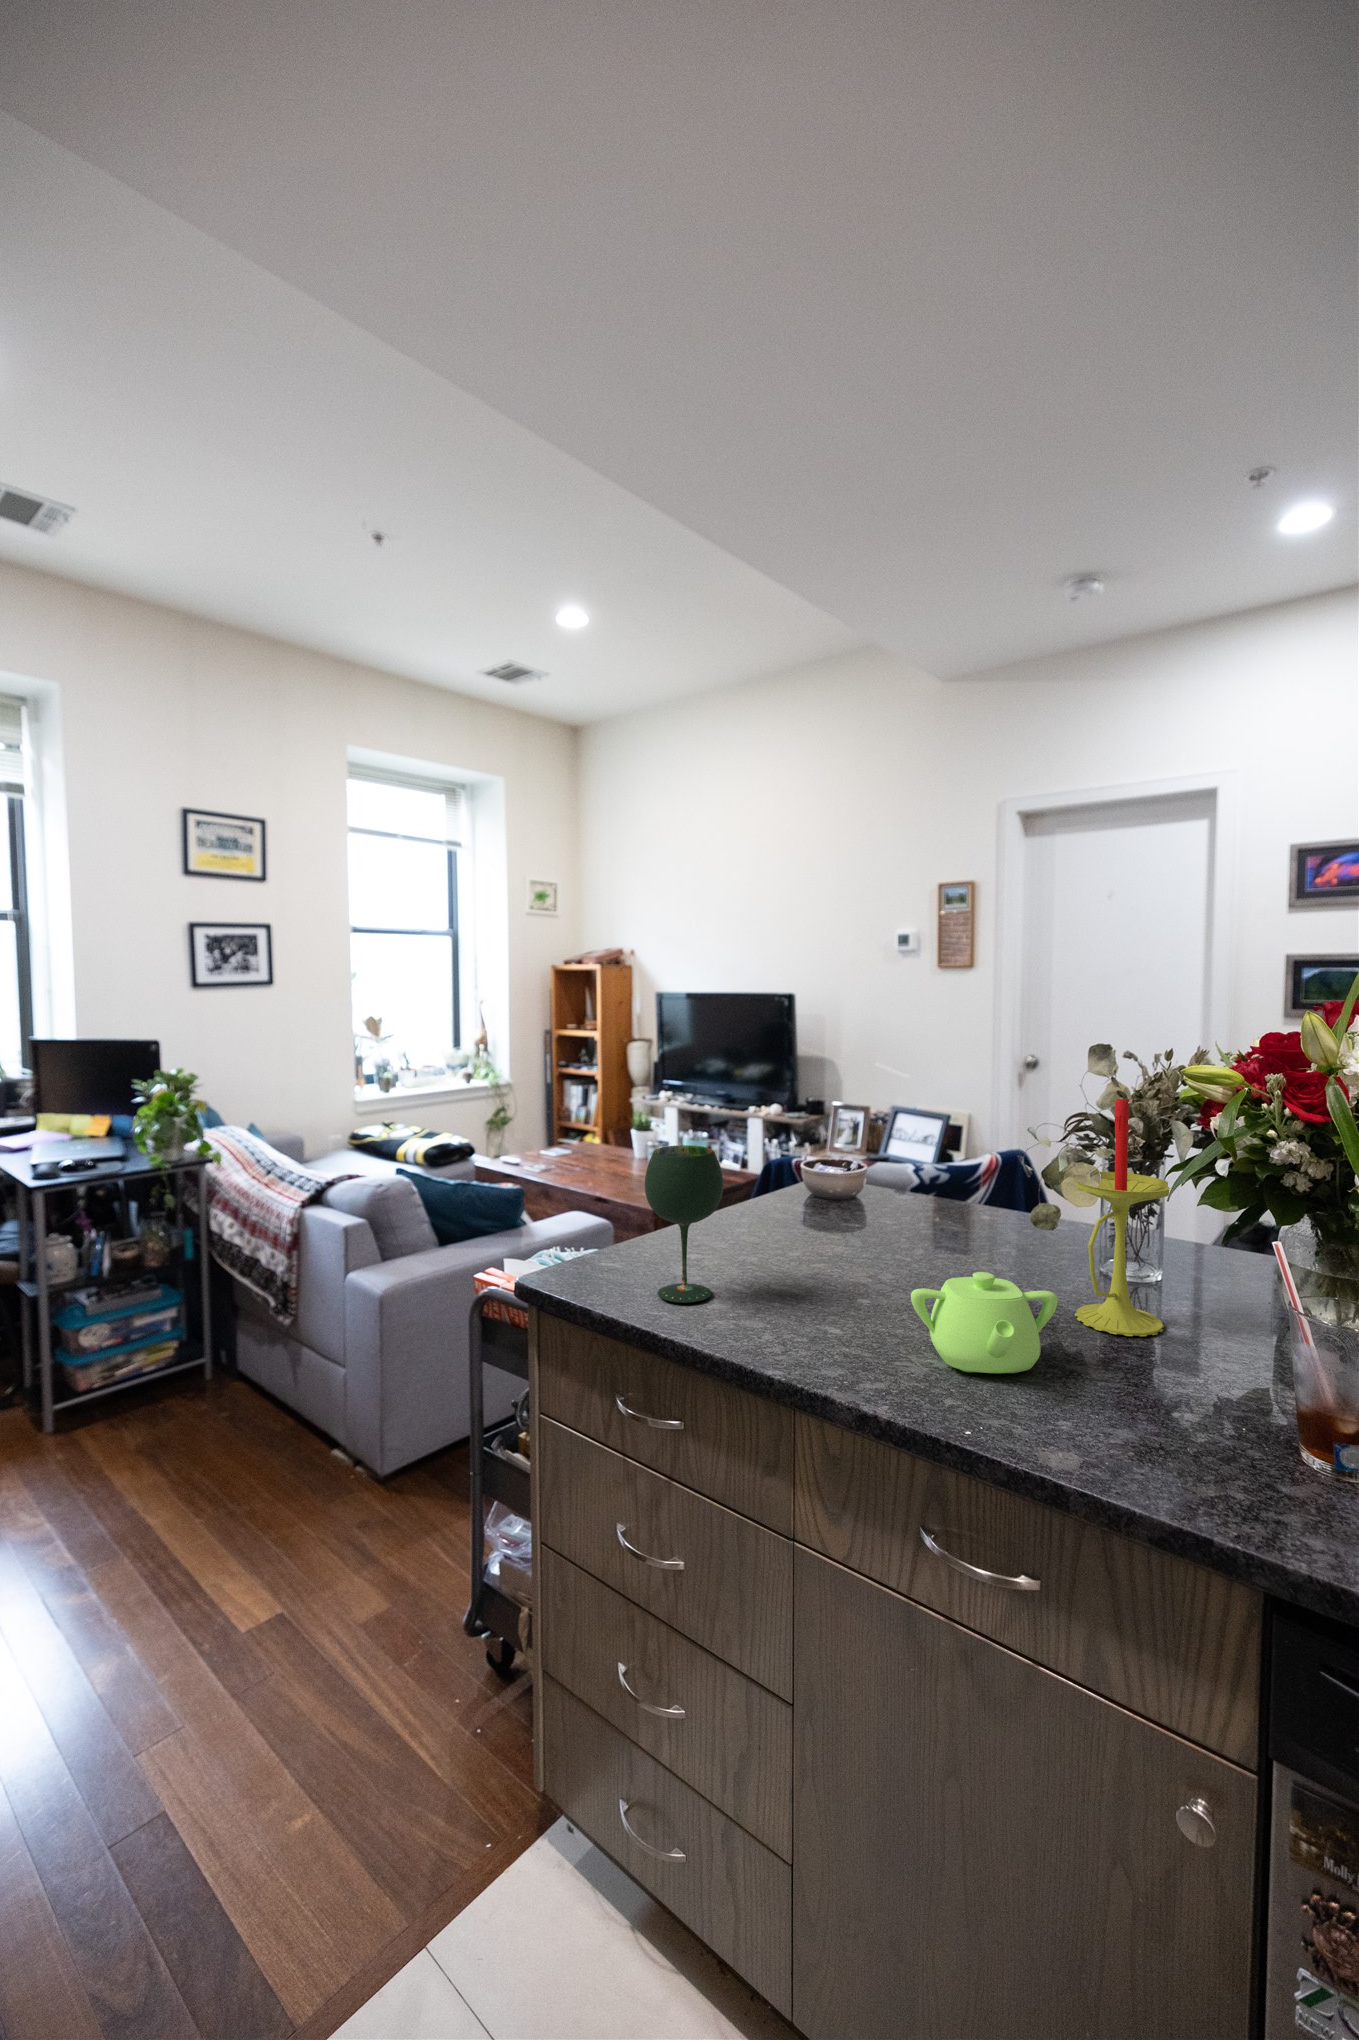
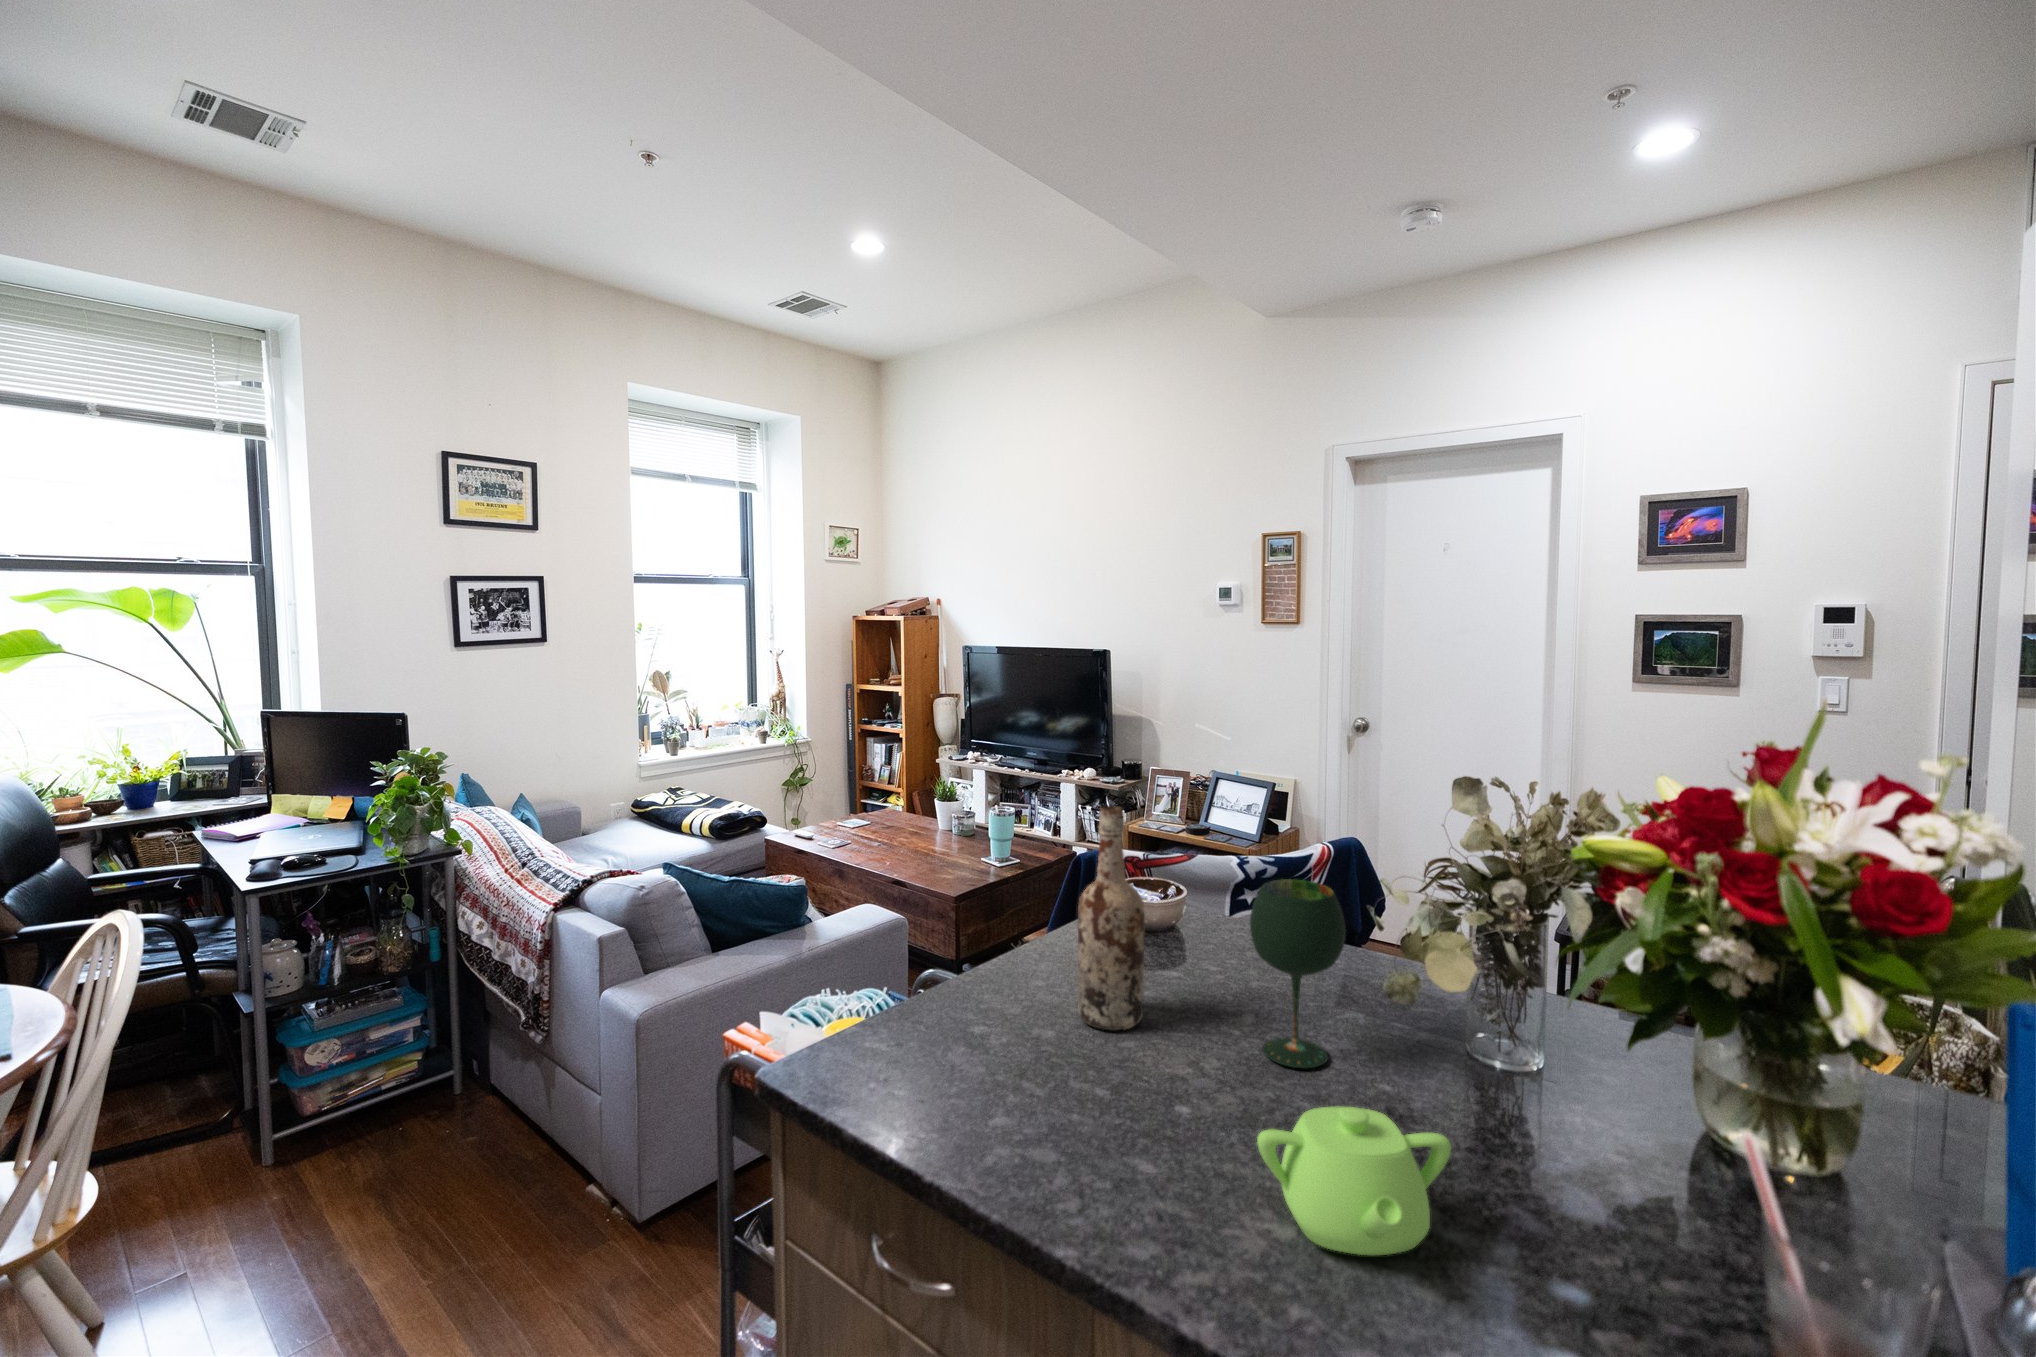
wine bottle: none [772,1077,826,1259] -> present [1078,805,1145,1030]
candle: present [1073,1098,1171,1336] -> none [1458,854,1591,1173]
wine glass: present [645,1145,723,1303] -> present [1250,879,1346,1068]

